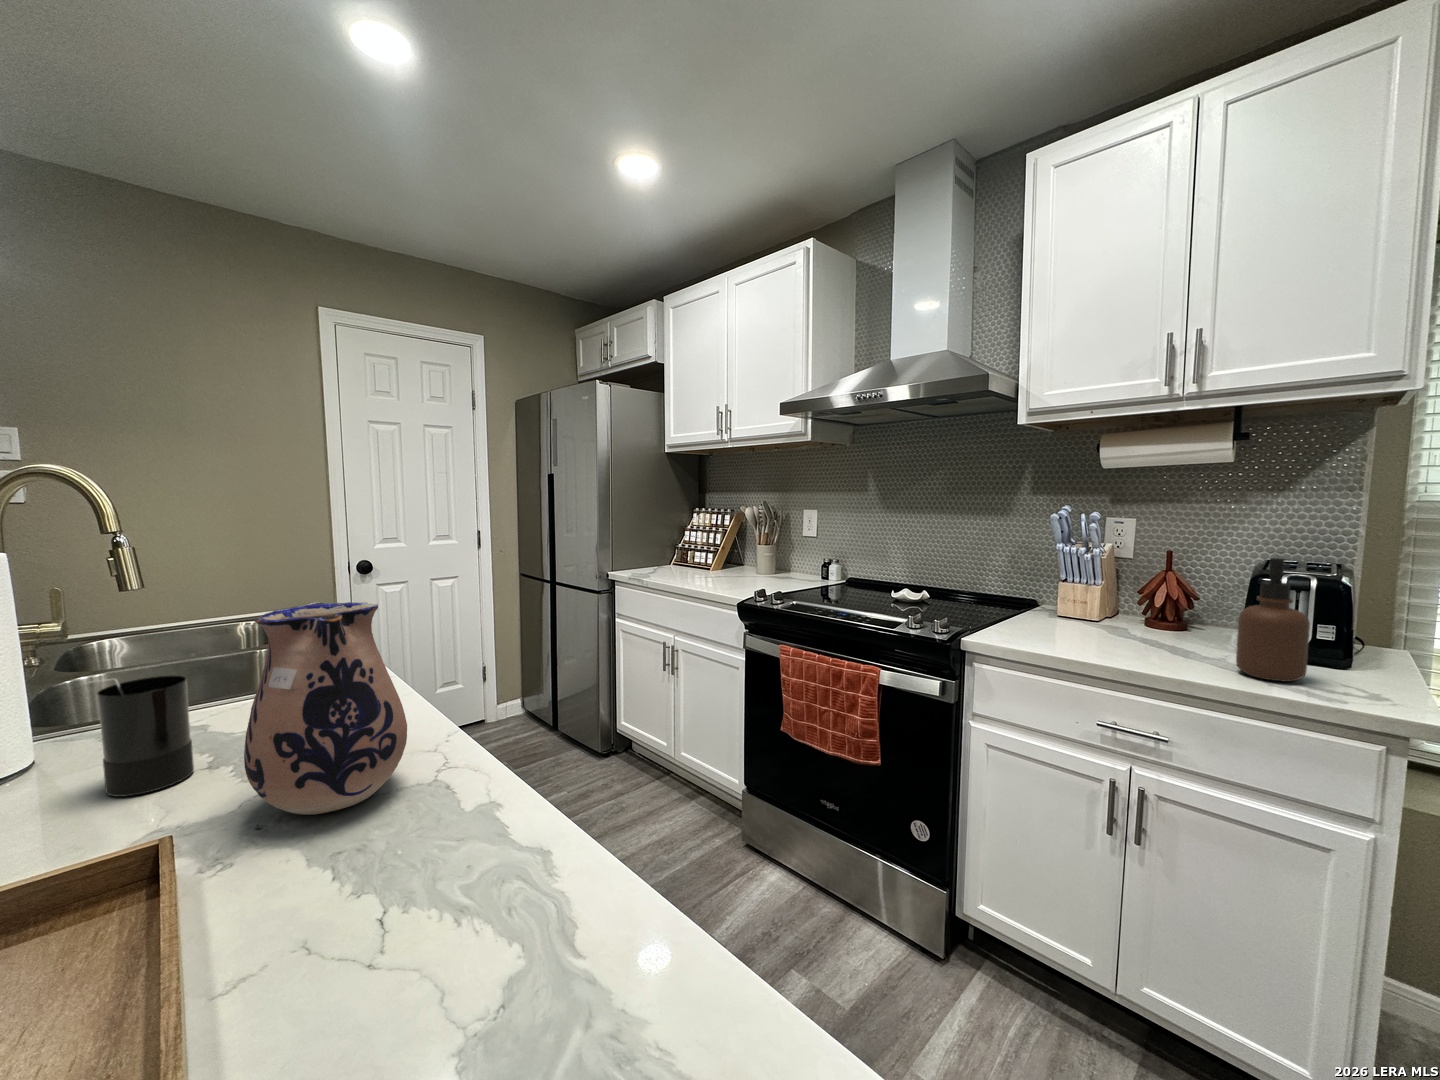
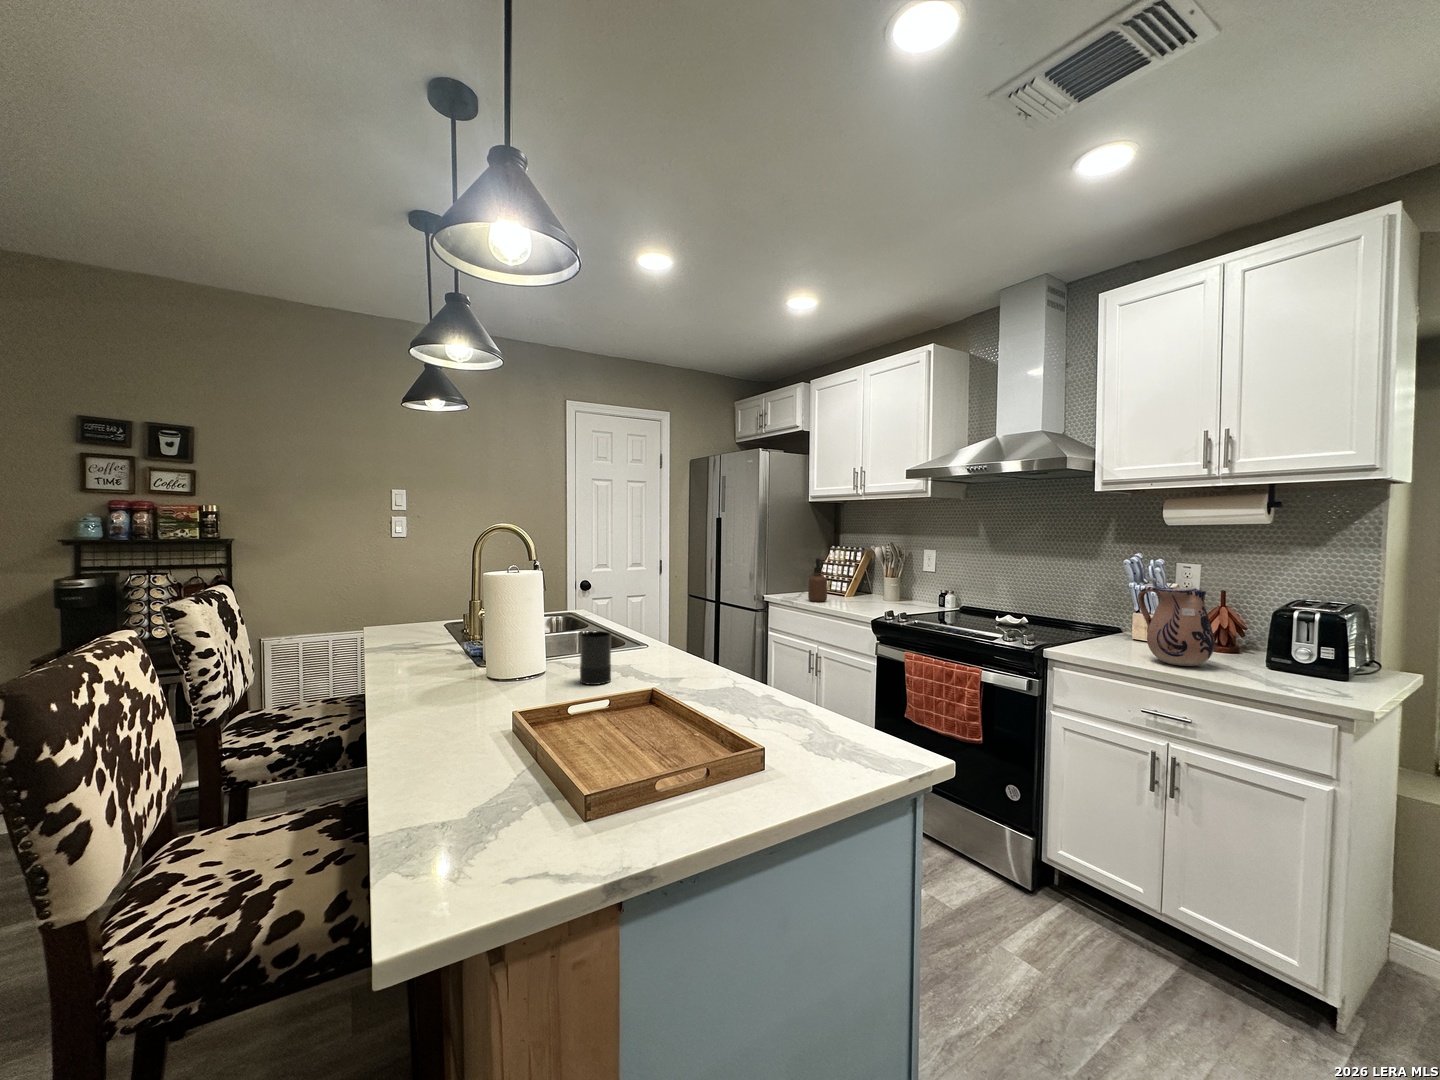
soap dispenser: present [1236,558,1310,682] -> present [808,559,827,602]
ceramic pitcher: present [244,602,407,815] -> present [1138,587,1215,666]

